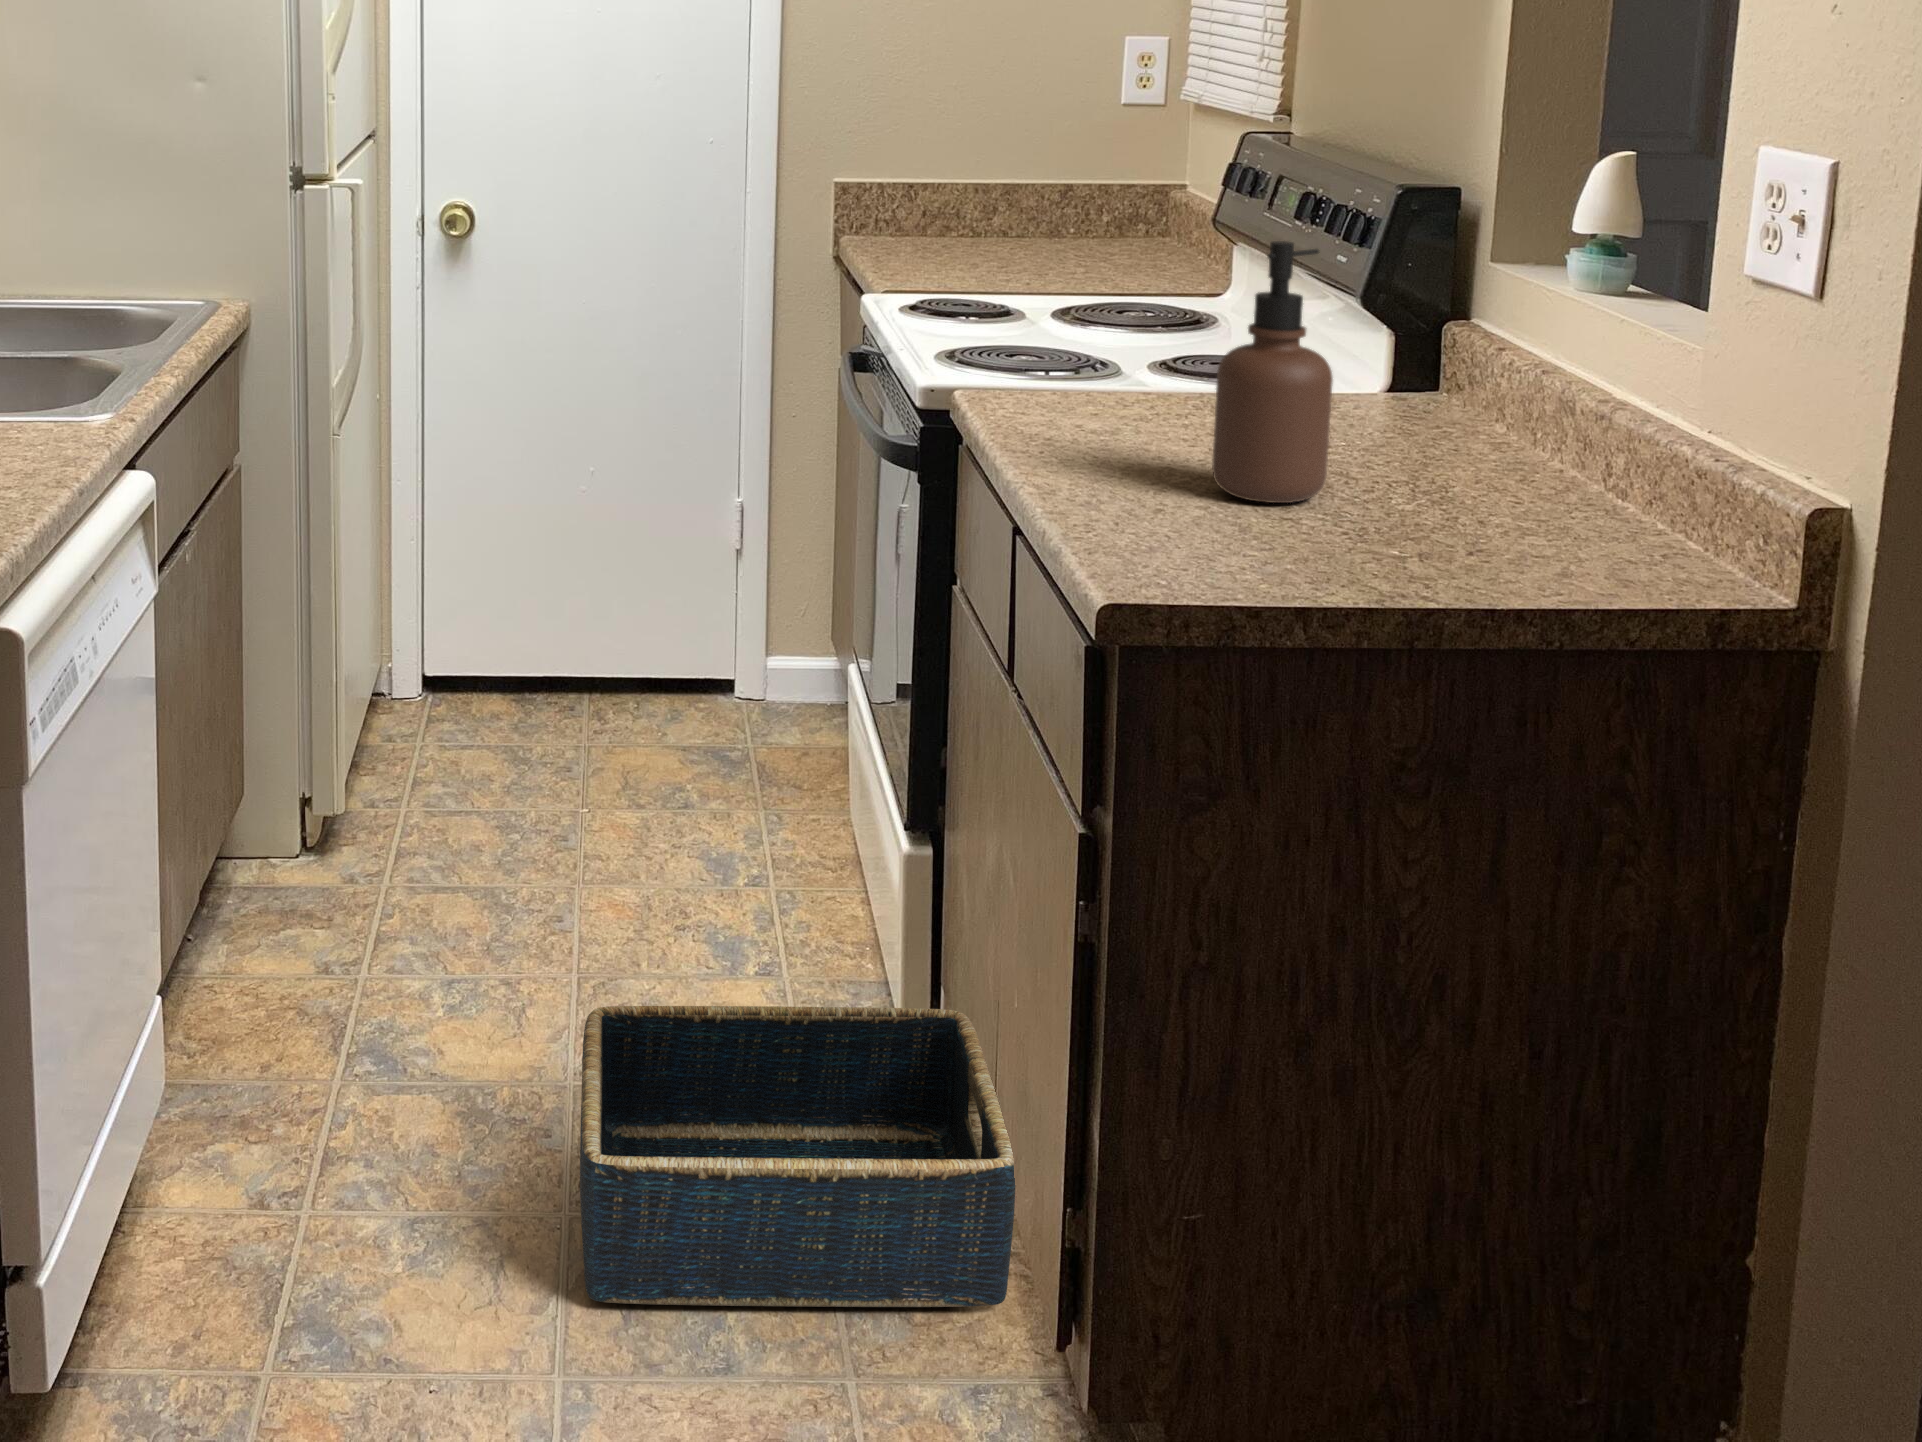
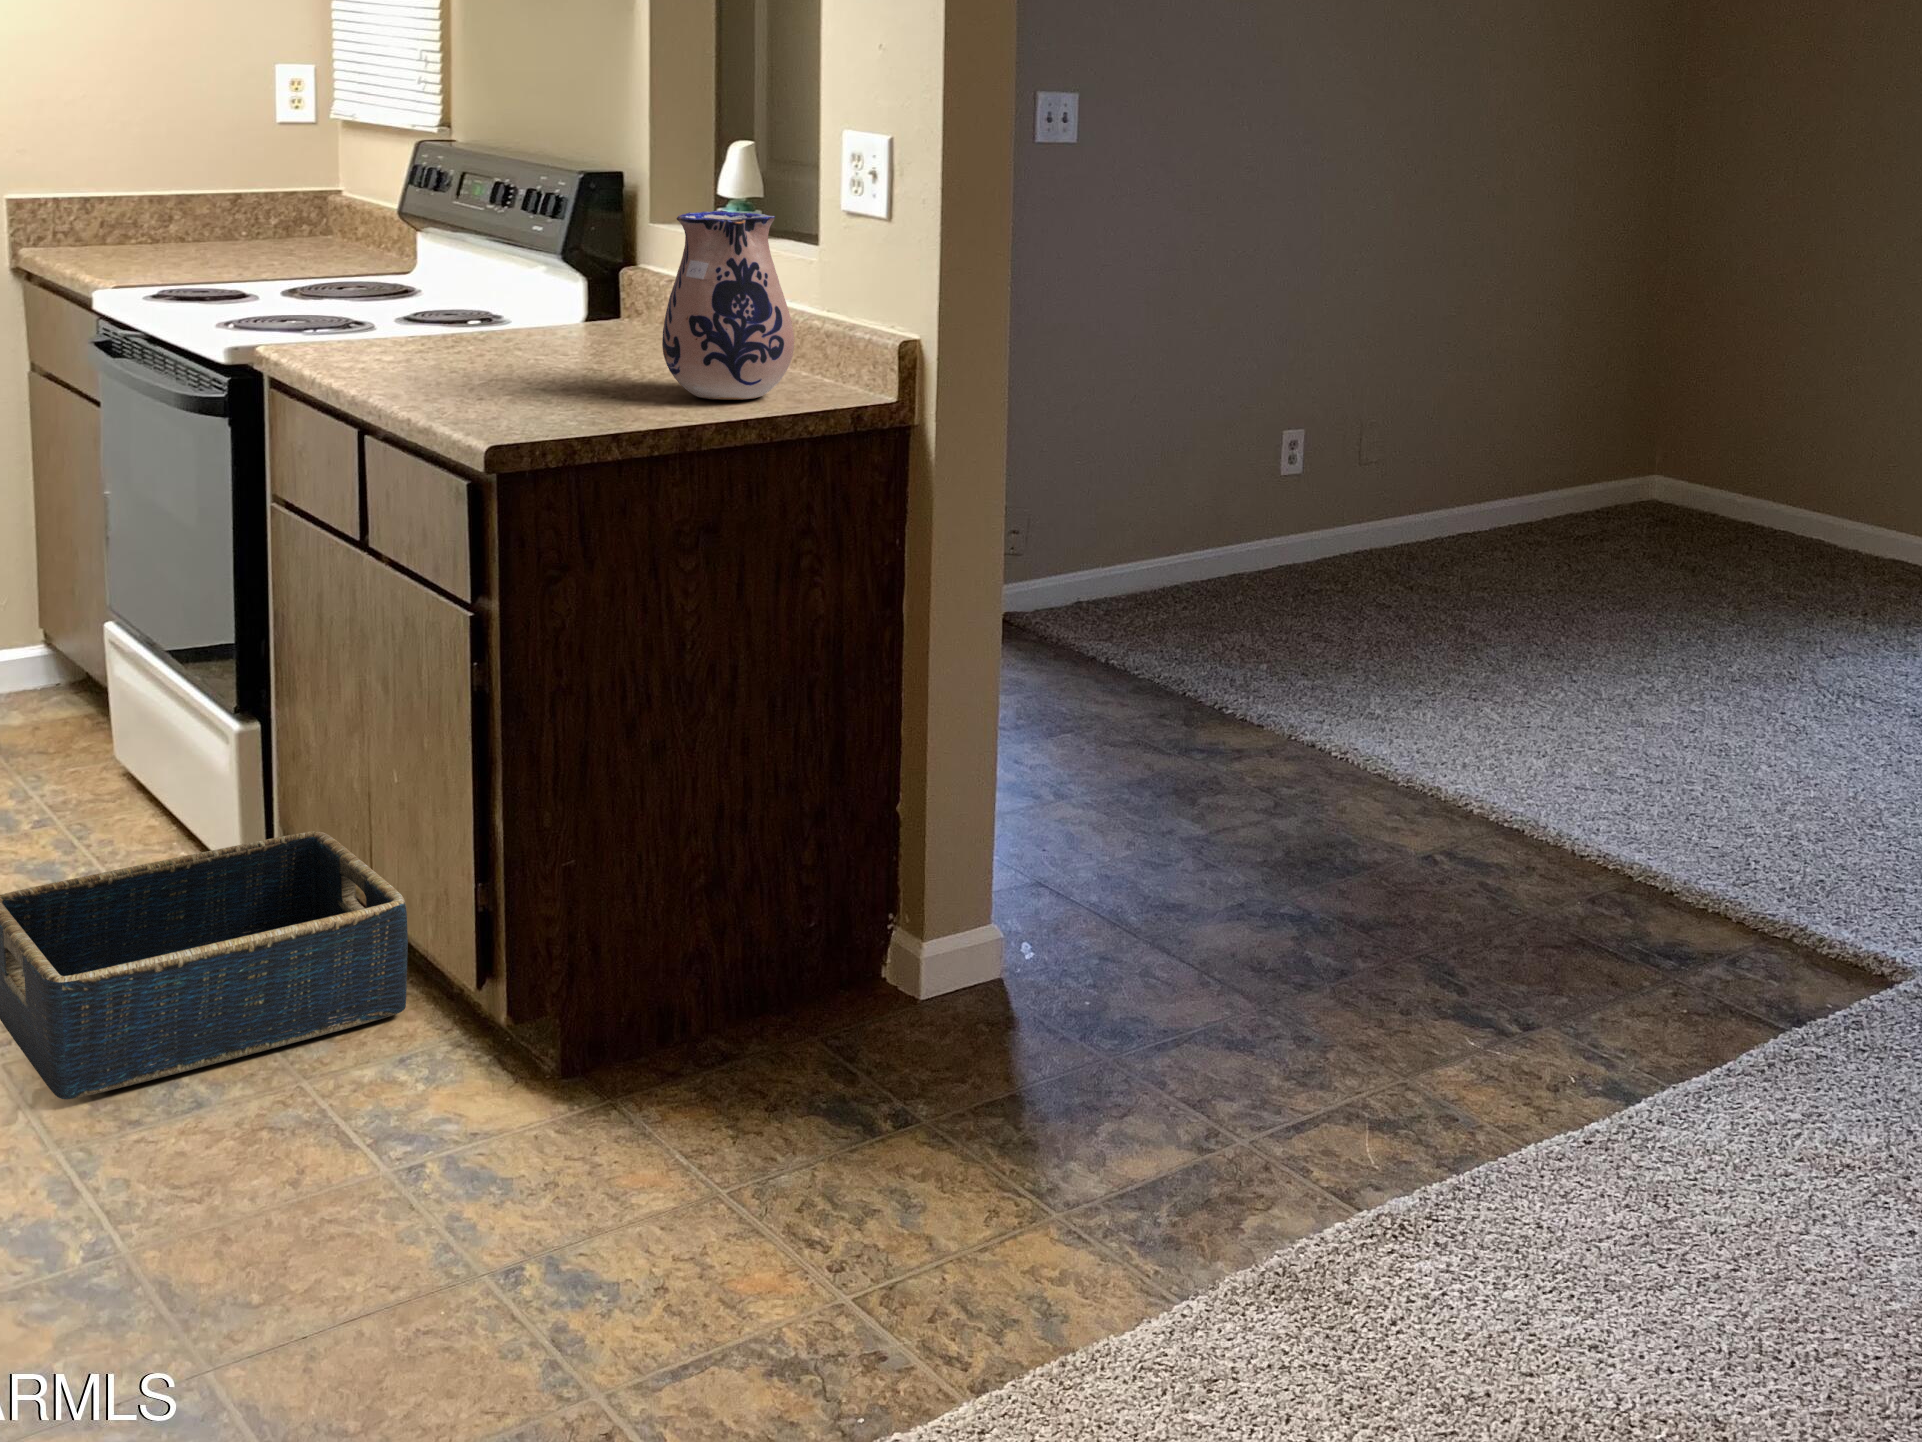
soap dispenser: present [1212,241,1333,503] -> none [506,203,589,387]
ceramic pitcher: none [1419,266,1631,565] -> present [662,210,794,400]

